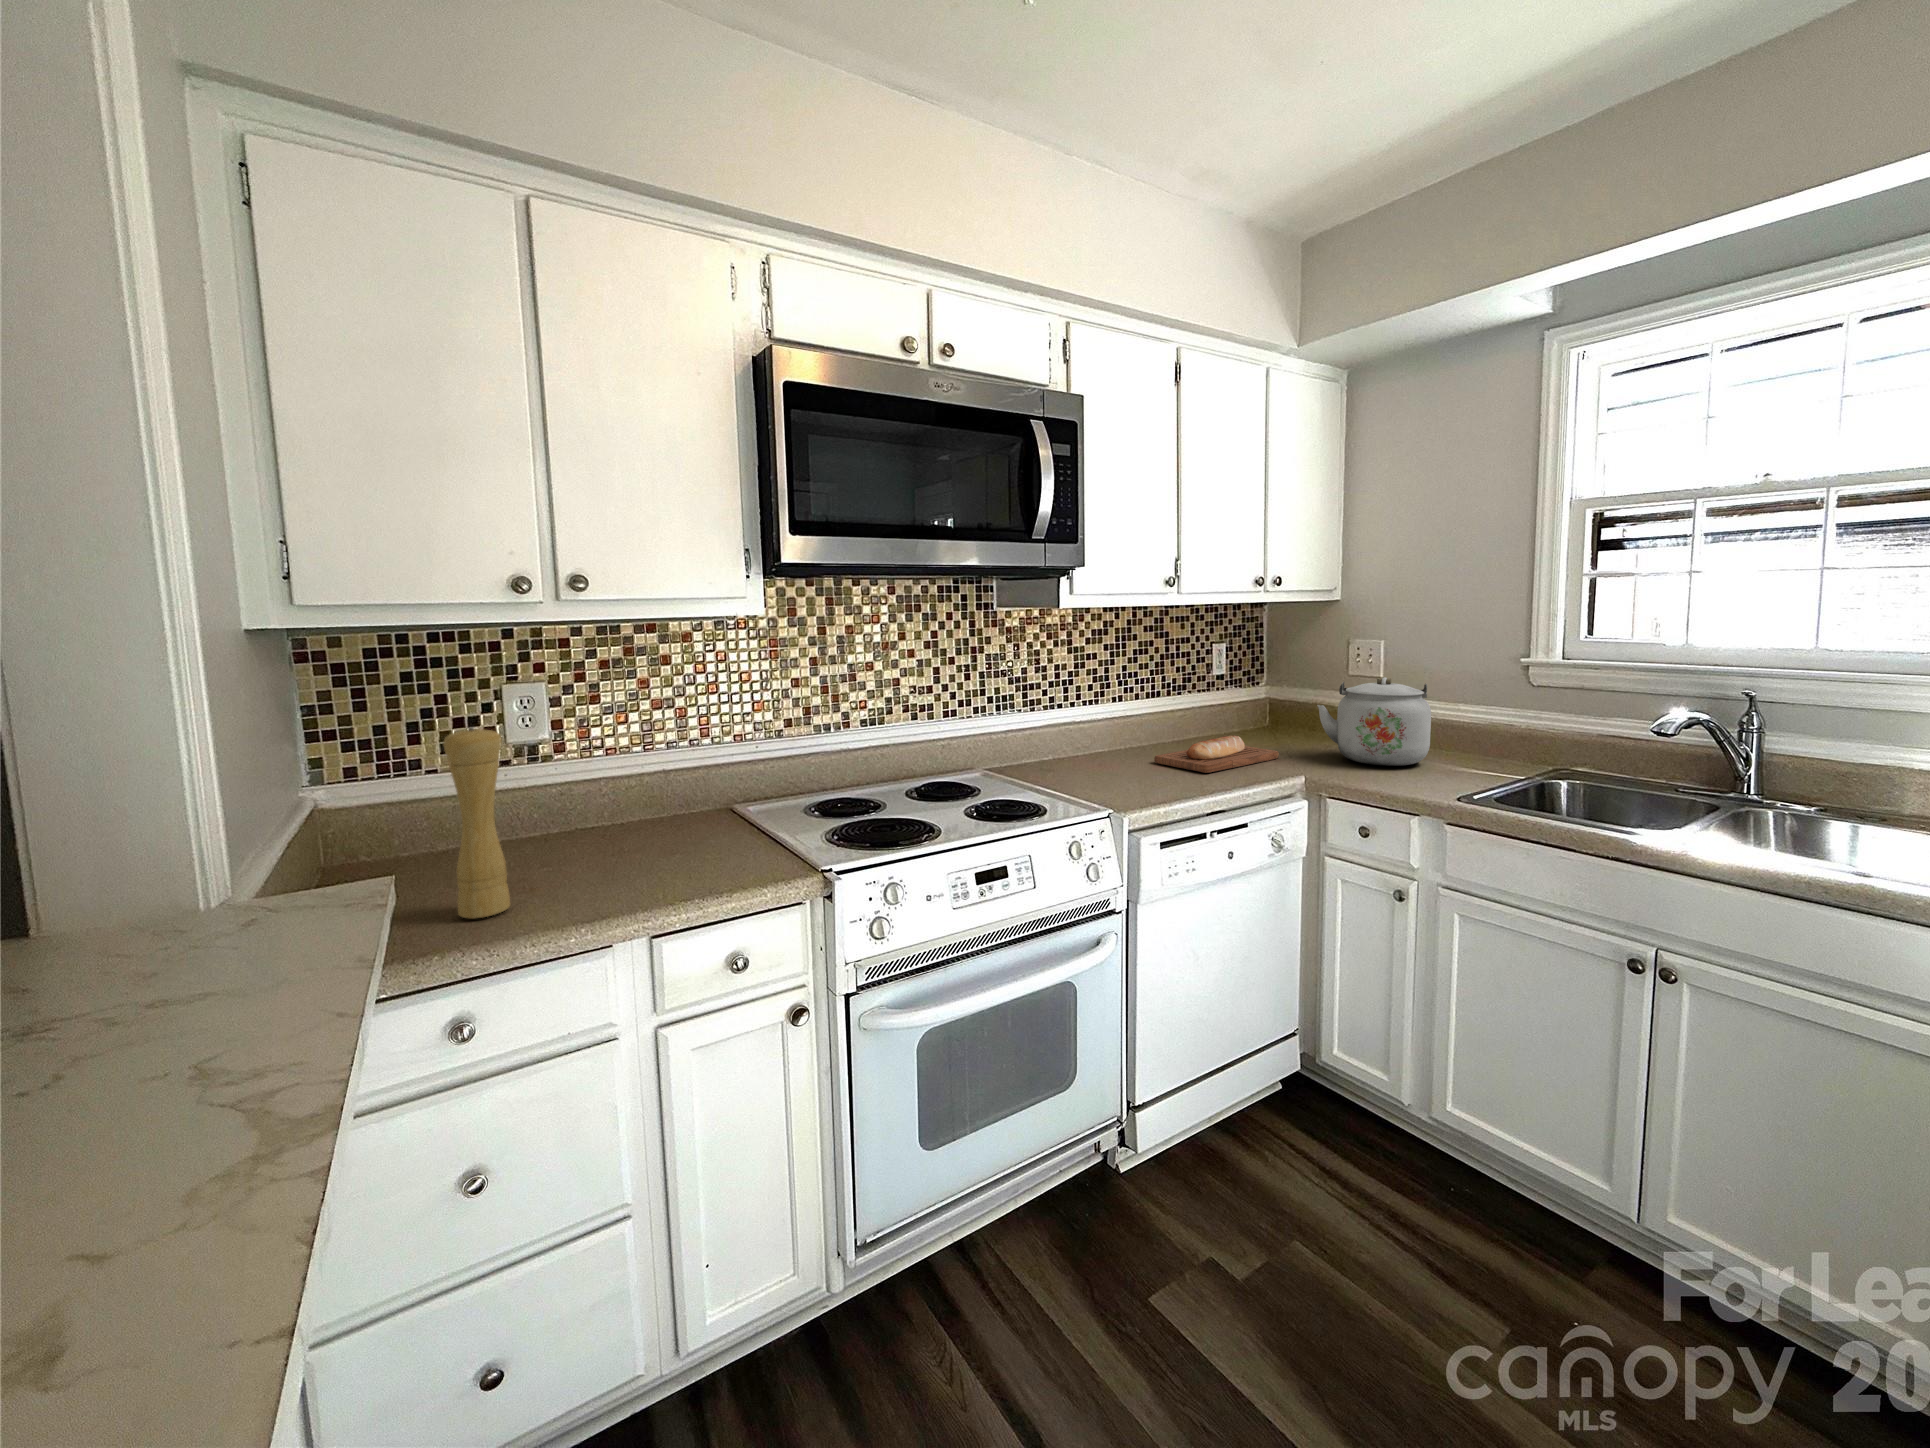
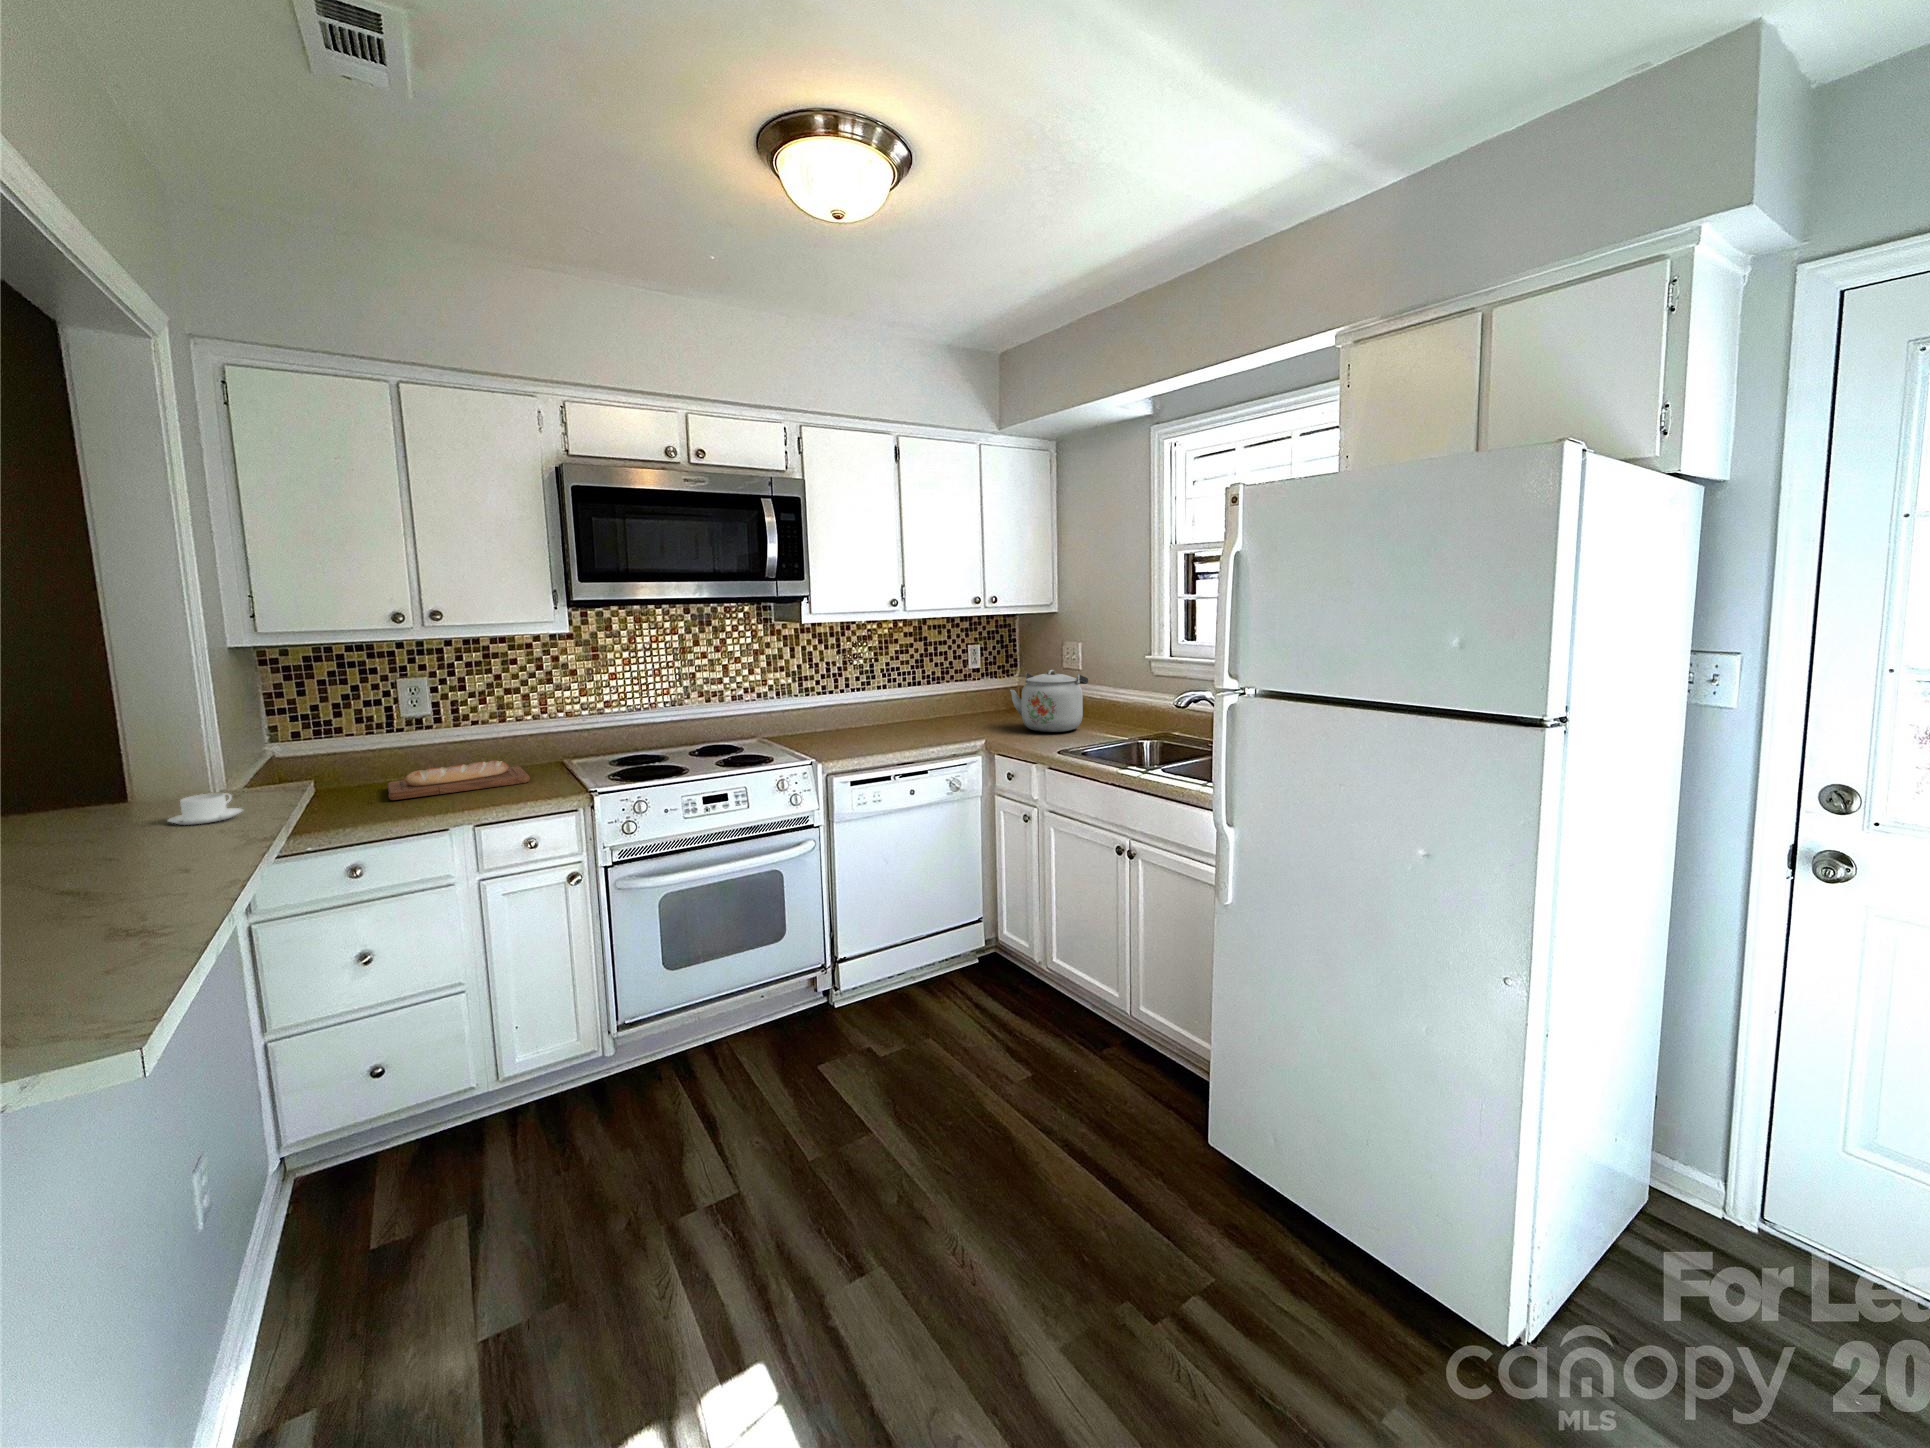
pepper mill: present [443,727,510,919] -> none [343,703,387,814]
bread loaf: present [1154,736,1279,773] -> present [388,760,530,800]
coffee cup: none [127,912,281,989] -> present [168,793,243,825]

